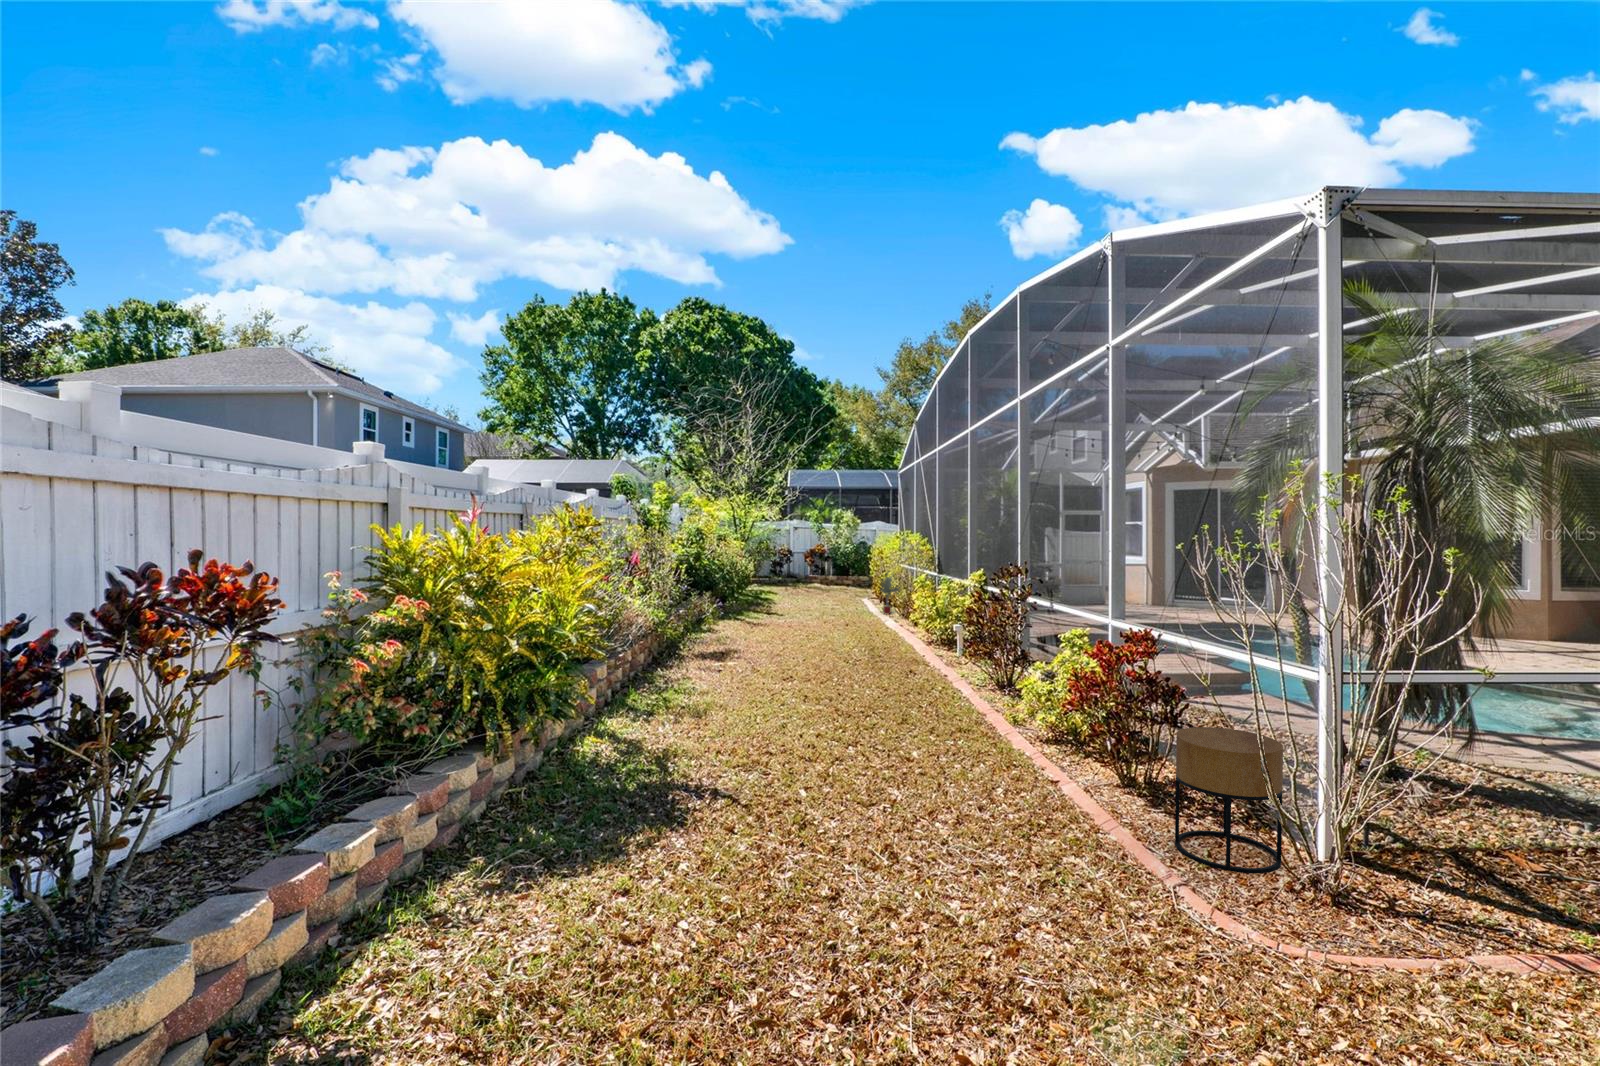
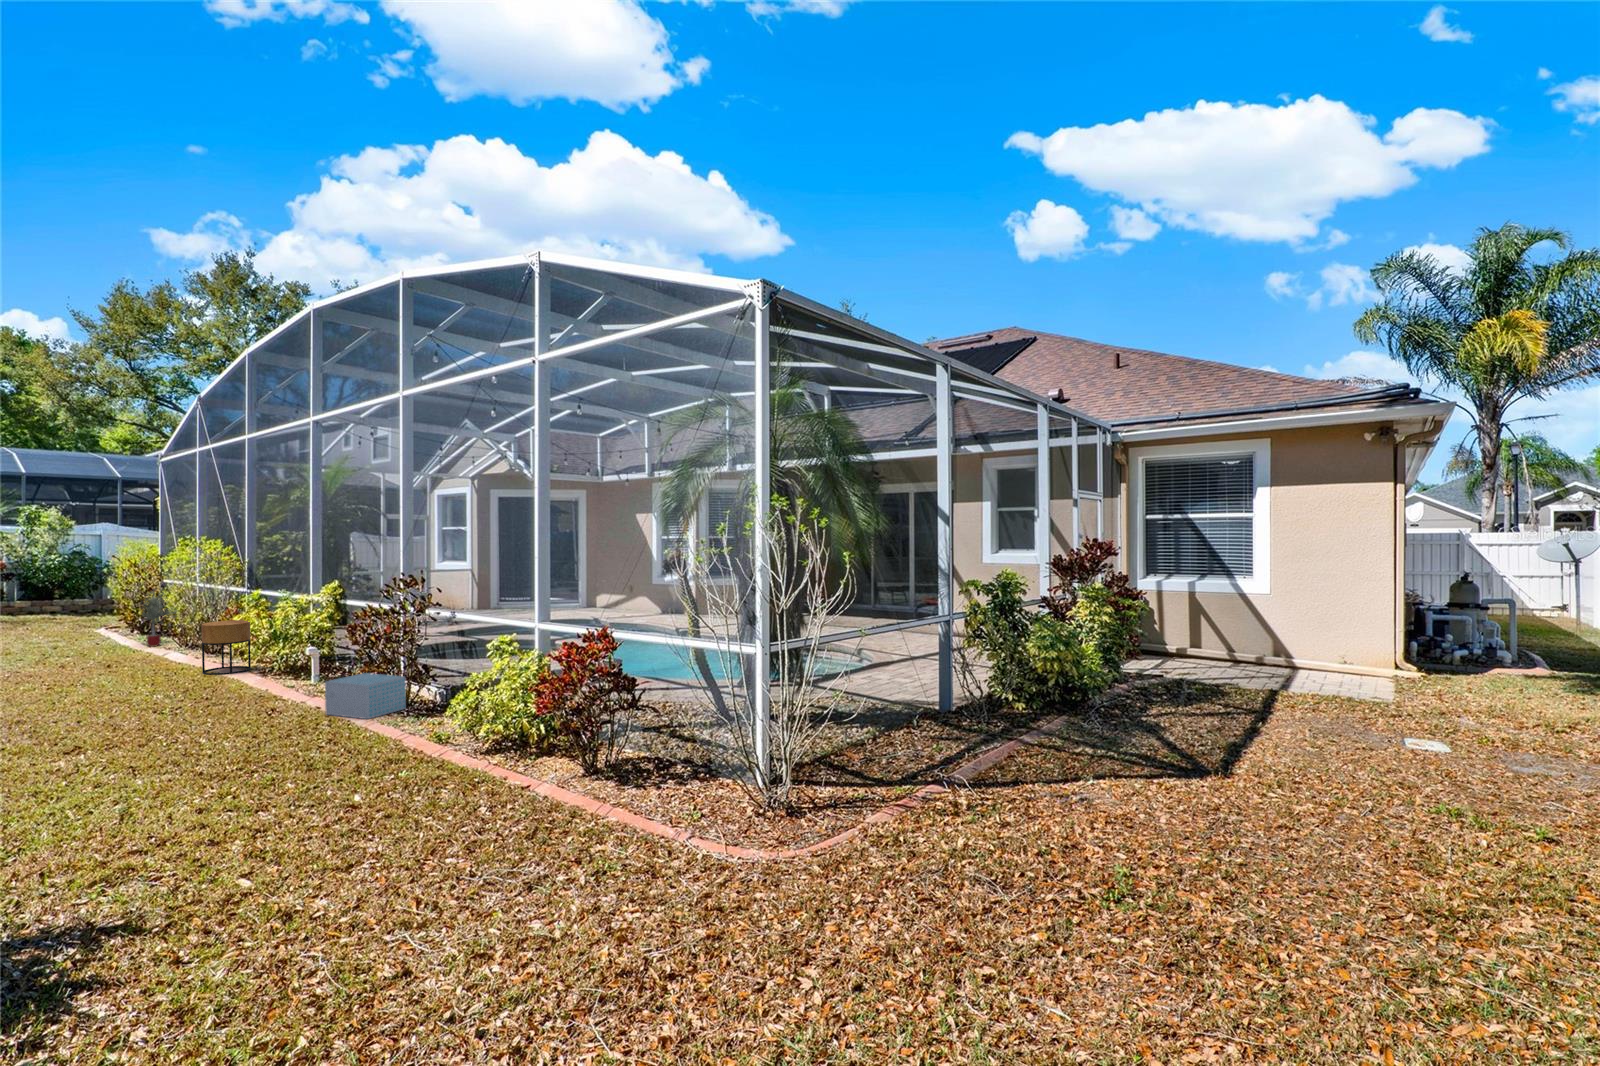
storage box: none [949,651,1012,691] -> present [325,673,406,719]
side table: present [1175,727,1283,874] -> present [202,620,251,675]

